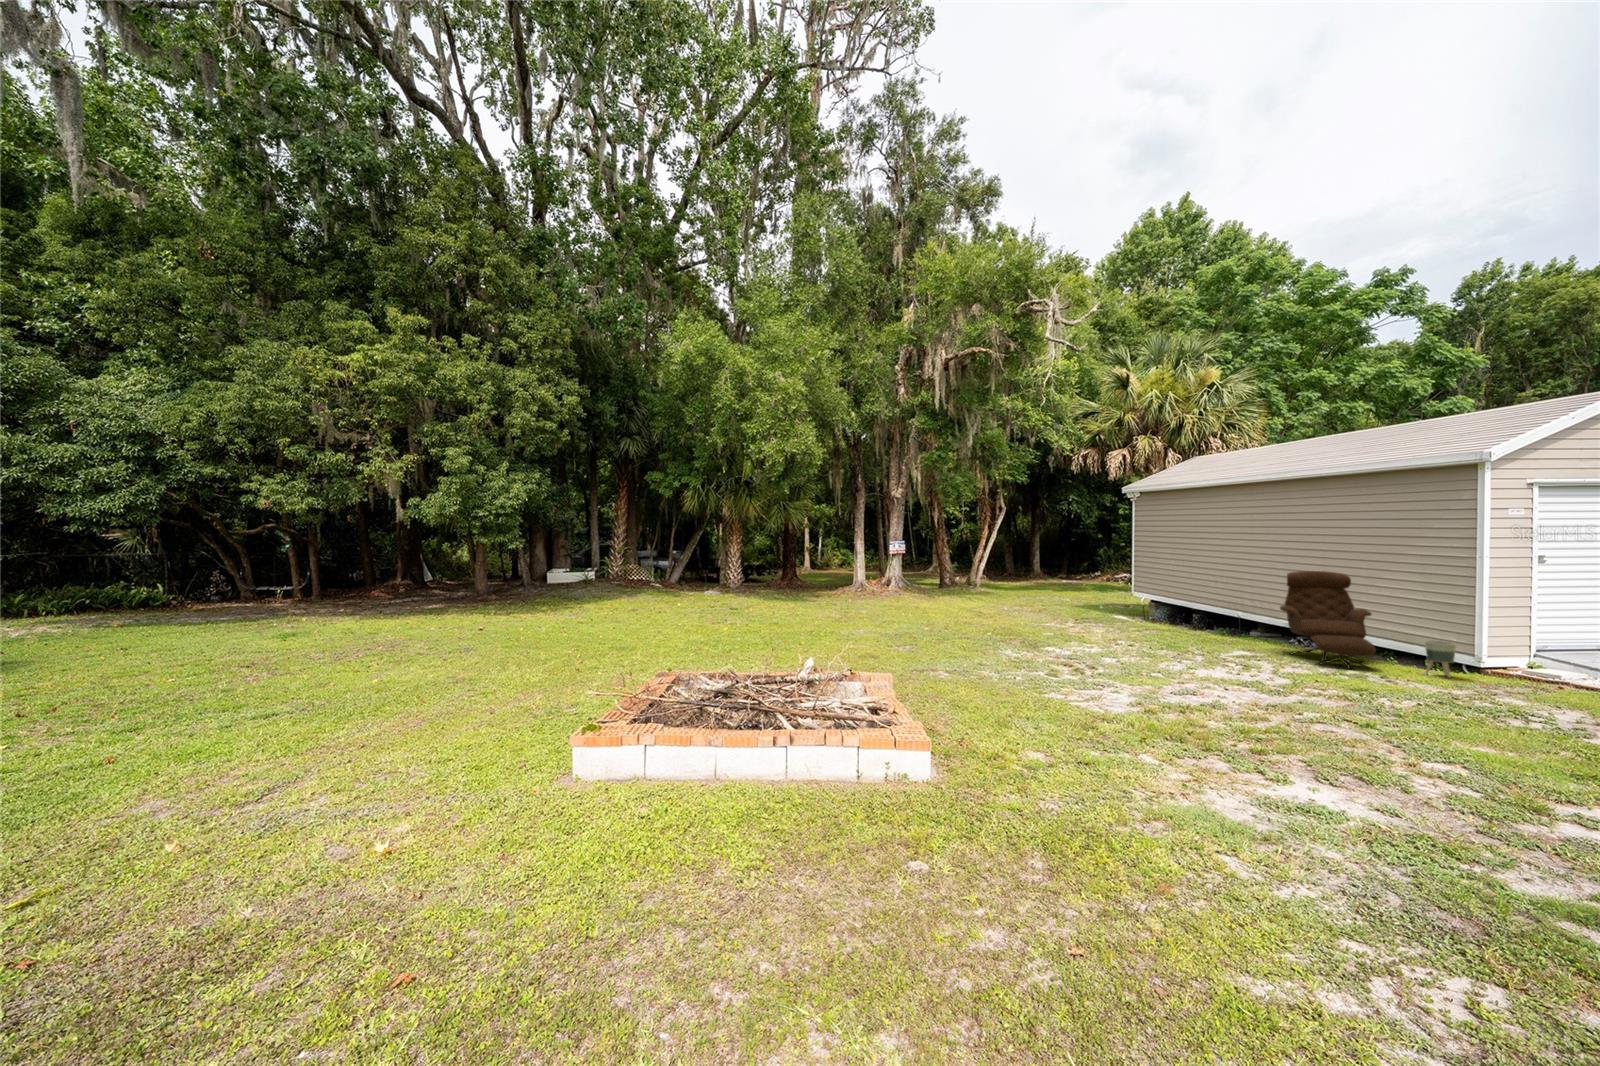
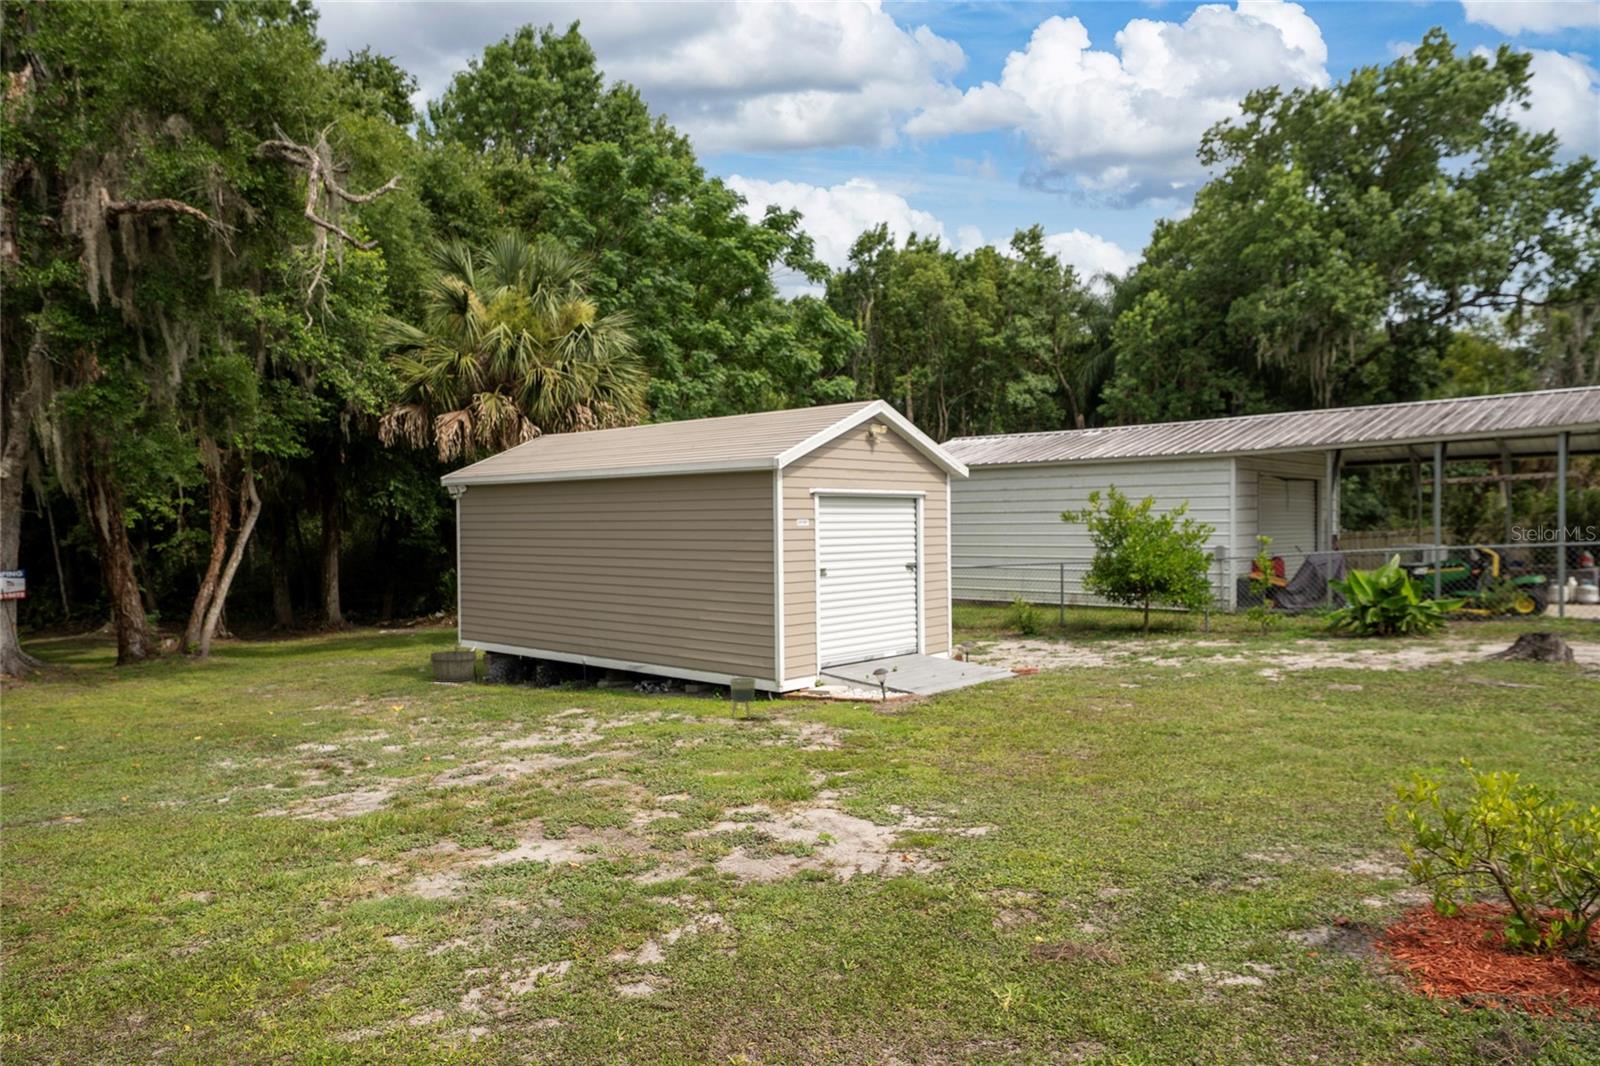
lounge chair: present [1280,571,1376,669] -> none [603,600,692,723]
wooden bucket: none [1120,592,1154,617] -> present [430,647,477,682]

